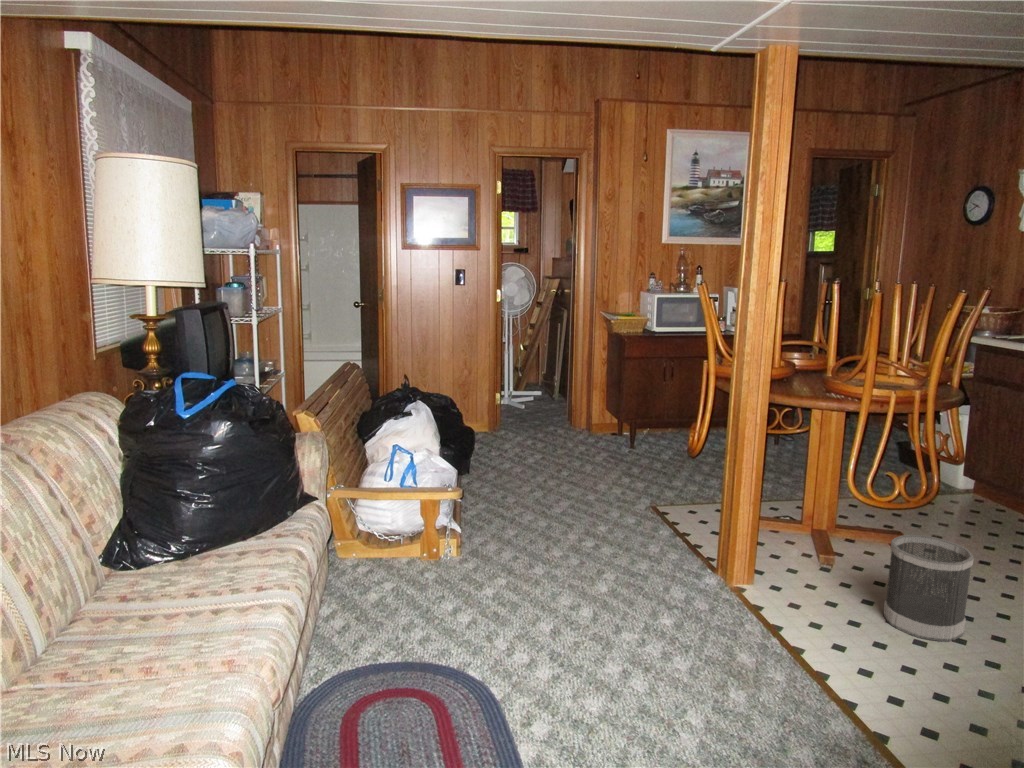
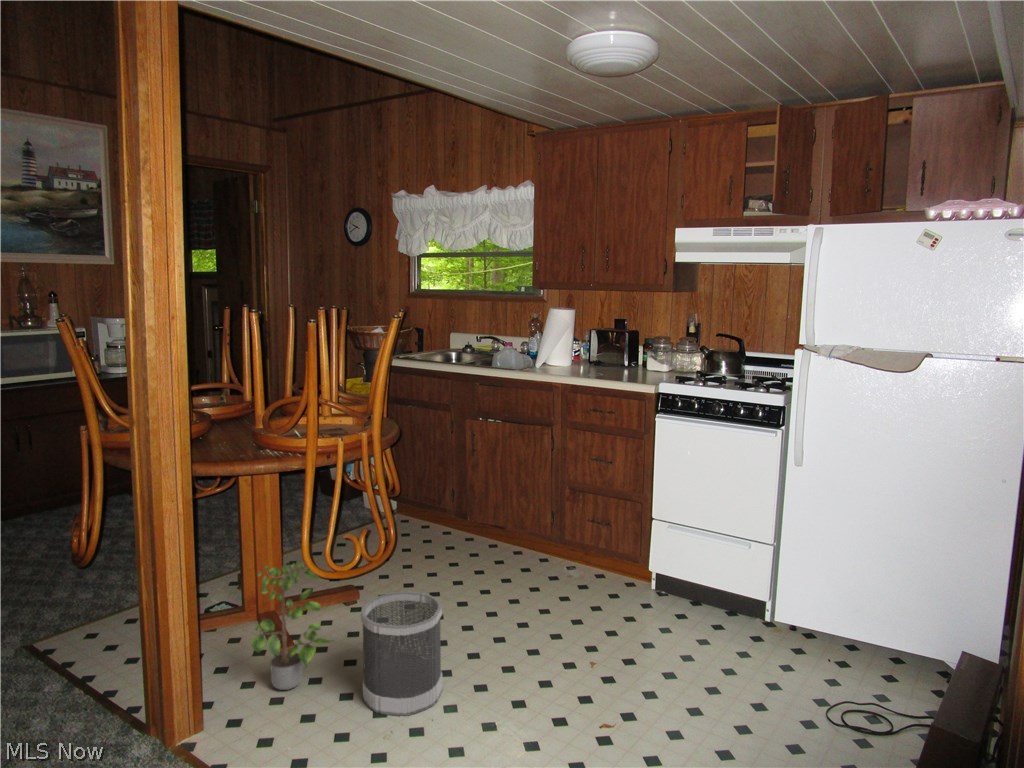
potted plant: none [797,482,867,586] -> present [252,561,332,690]

